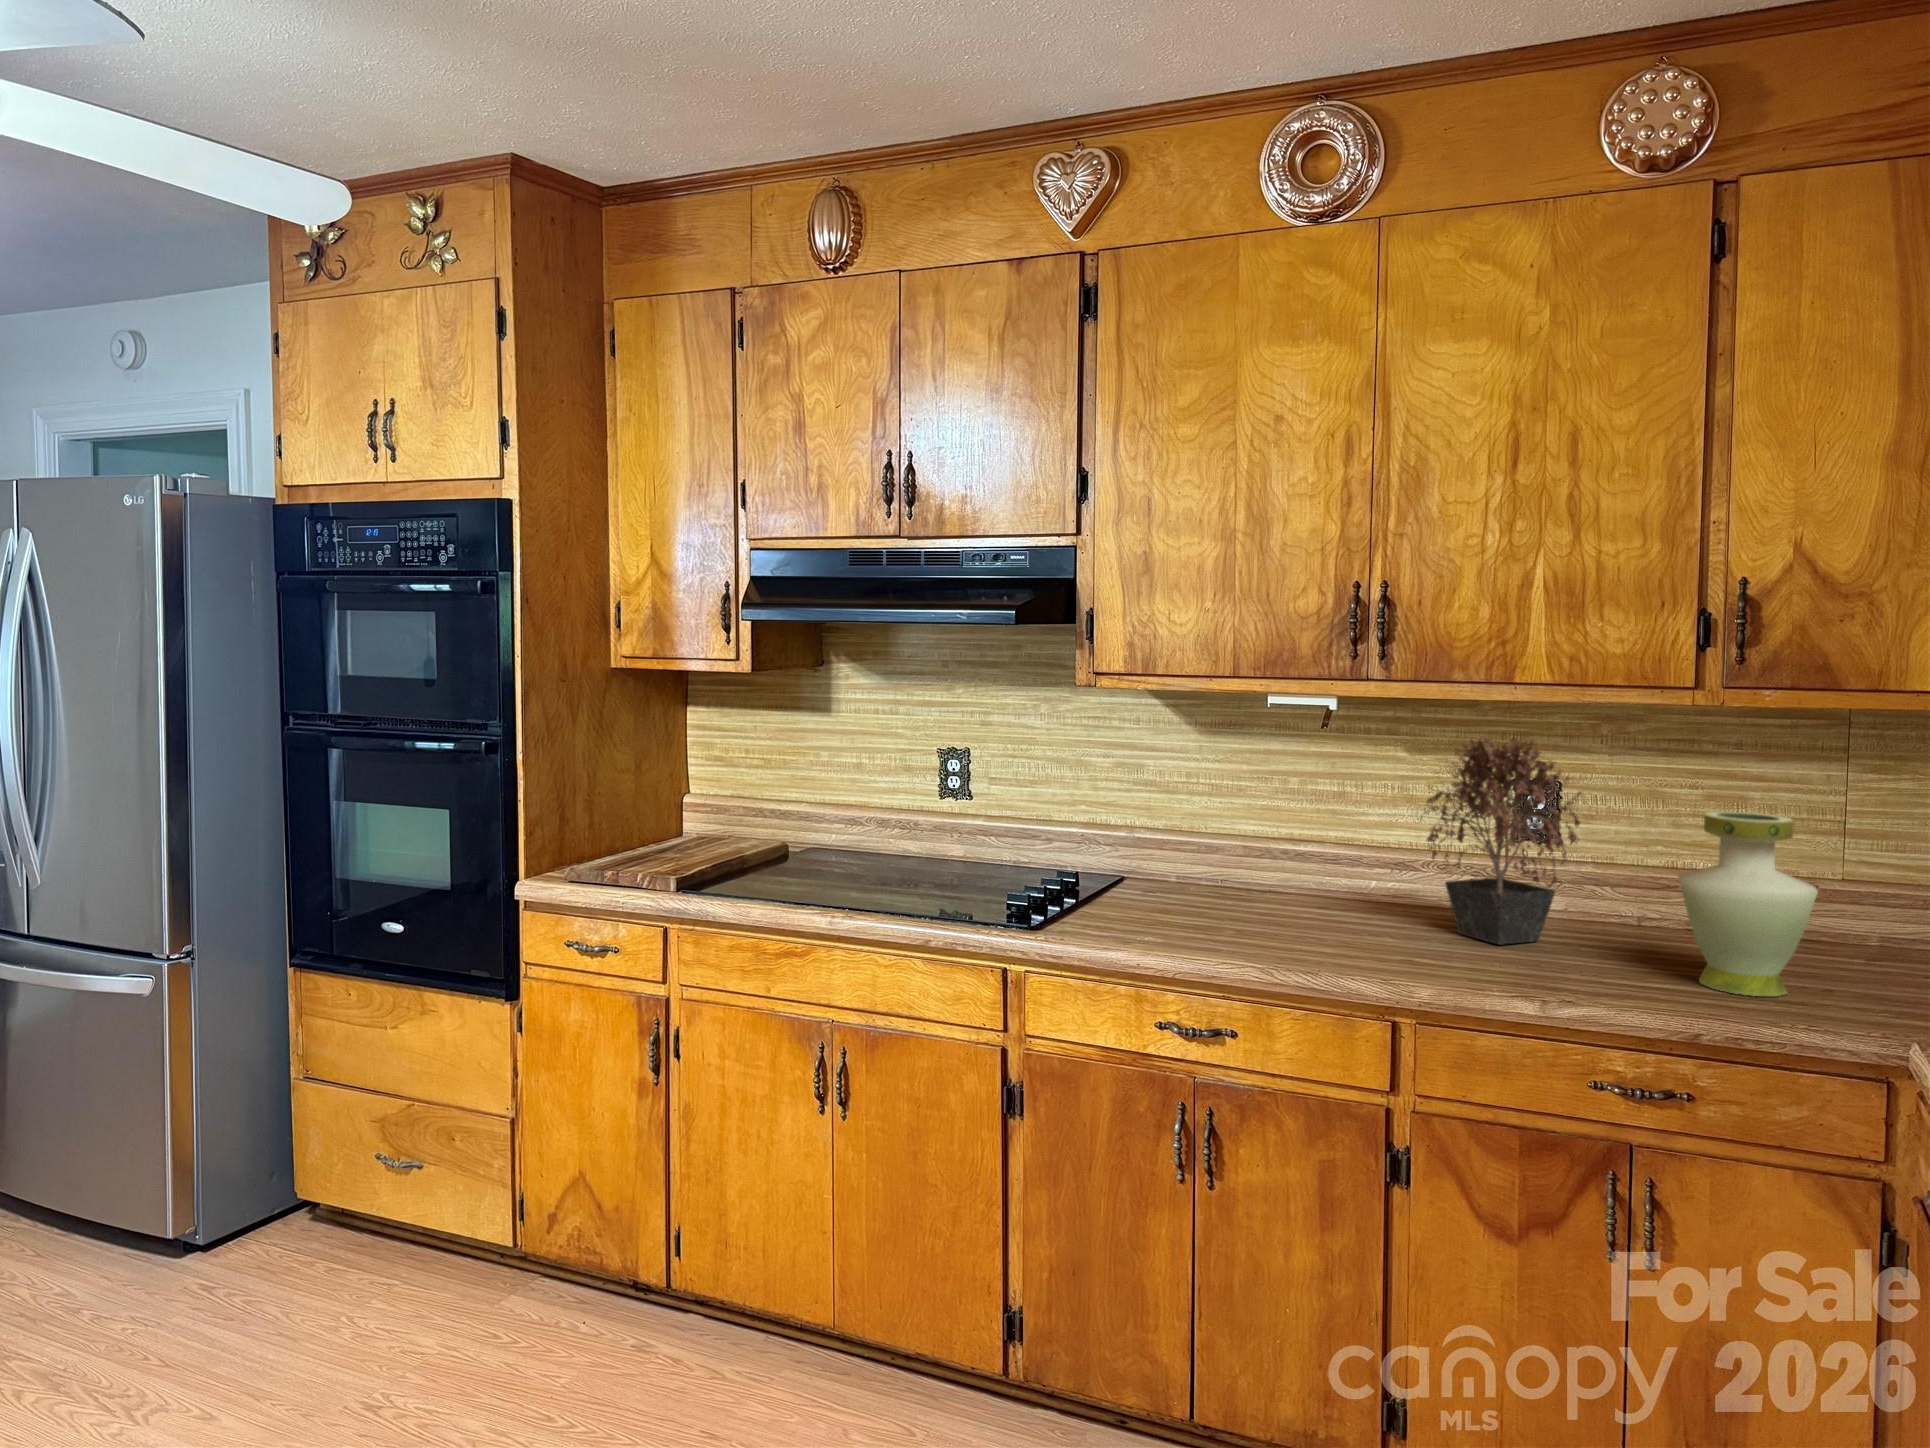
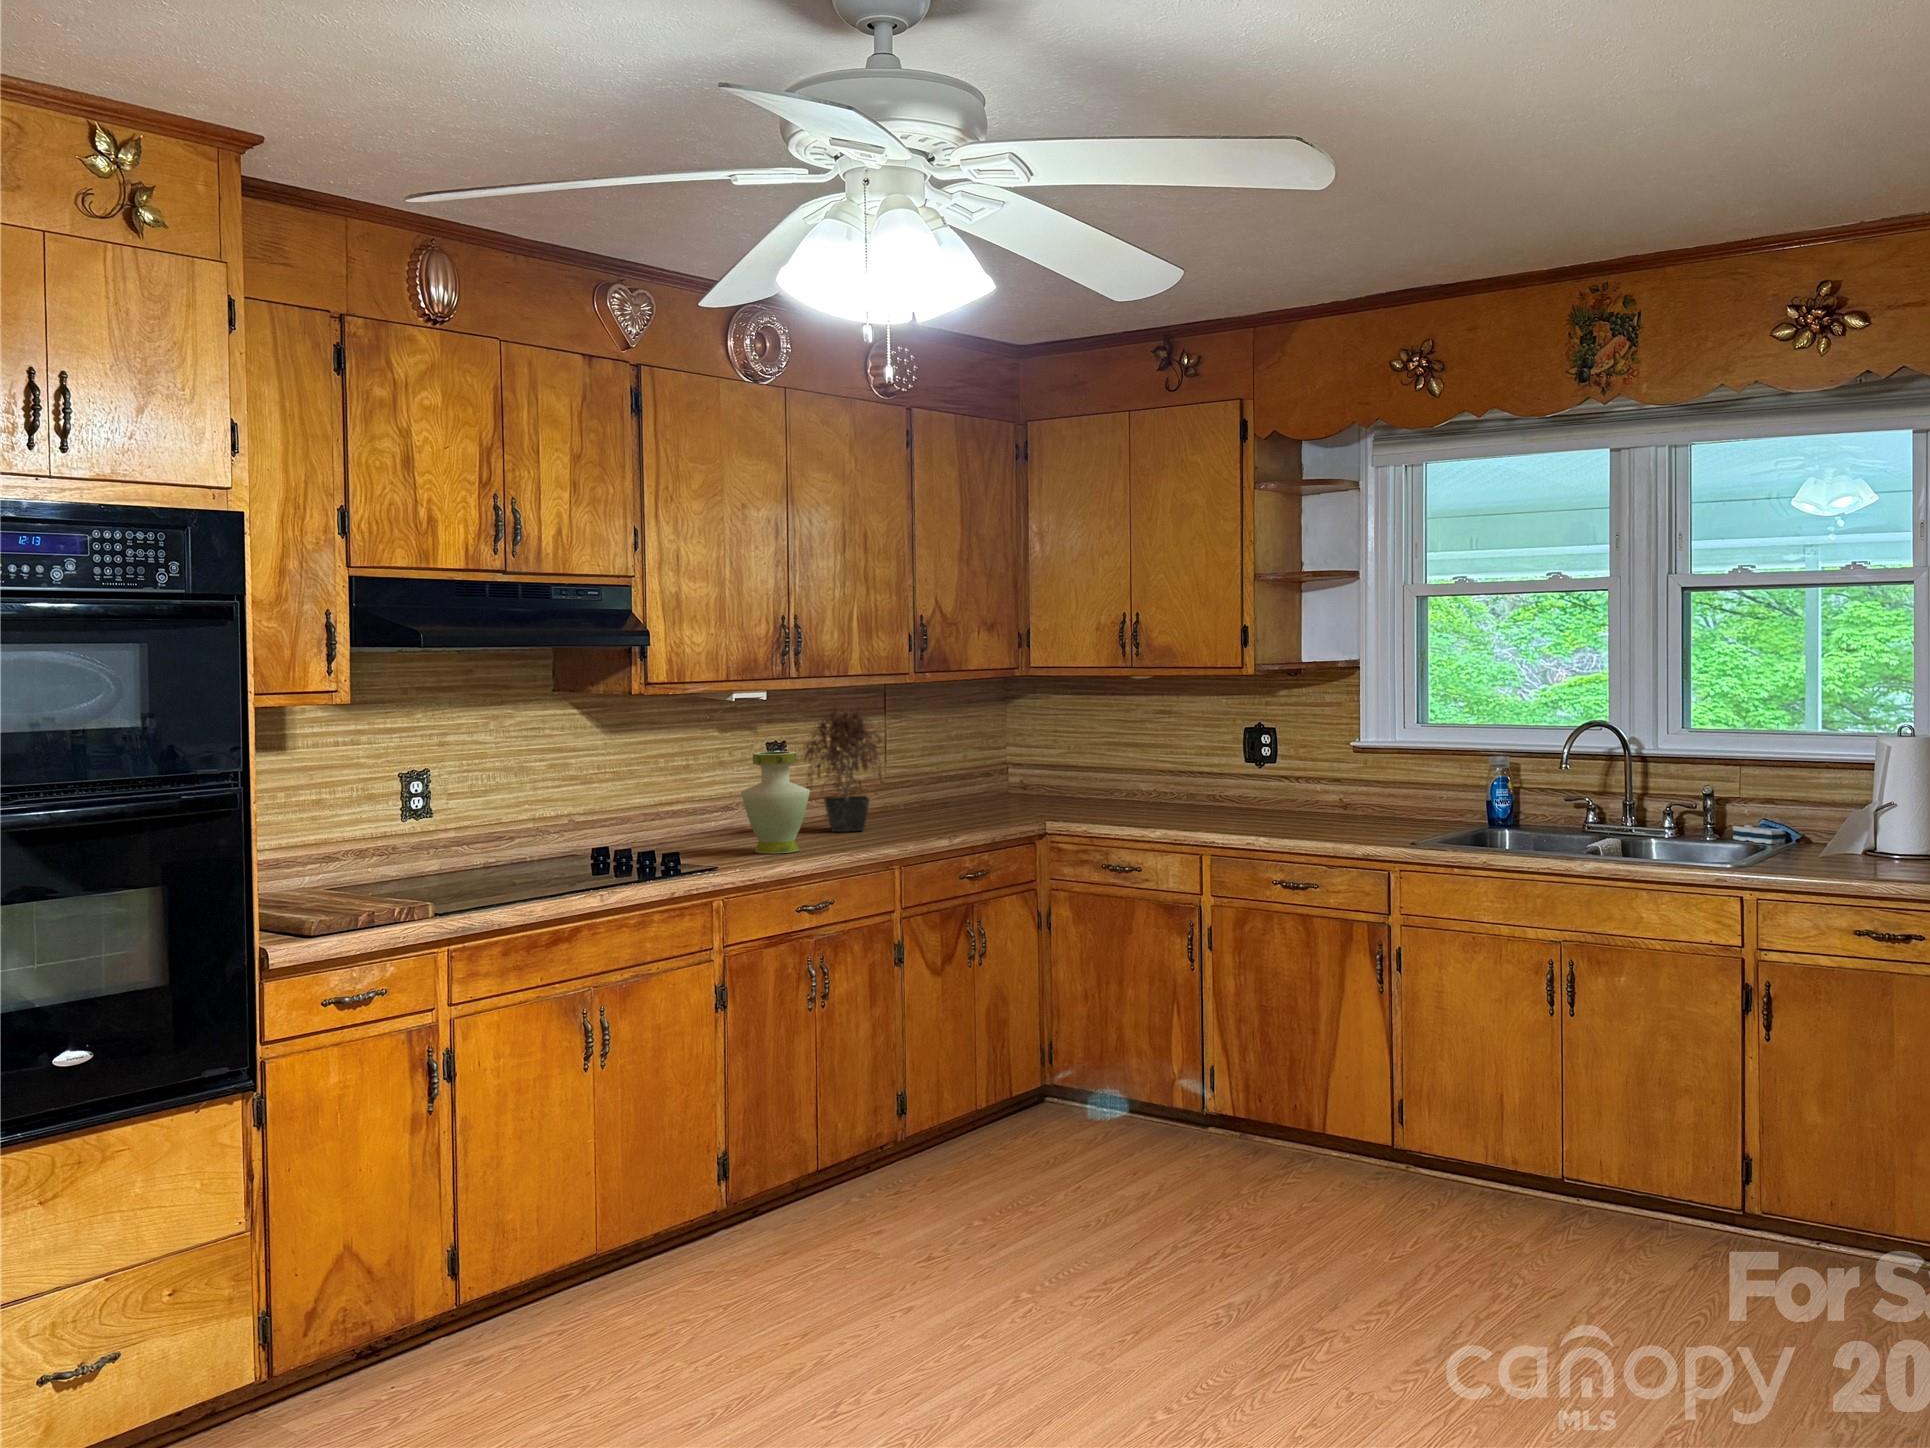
vase: present [1678,812,1818,996] -> present [741,751,810,853]

